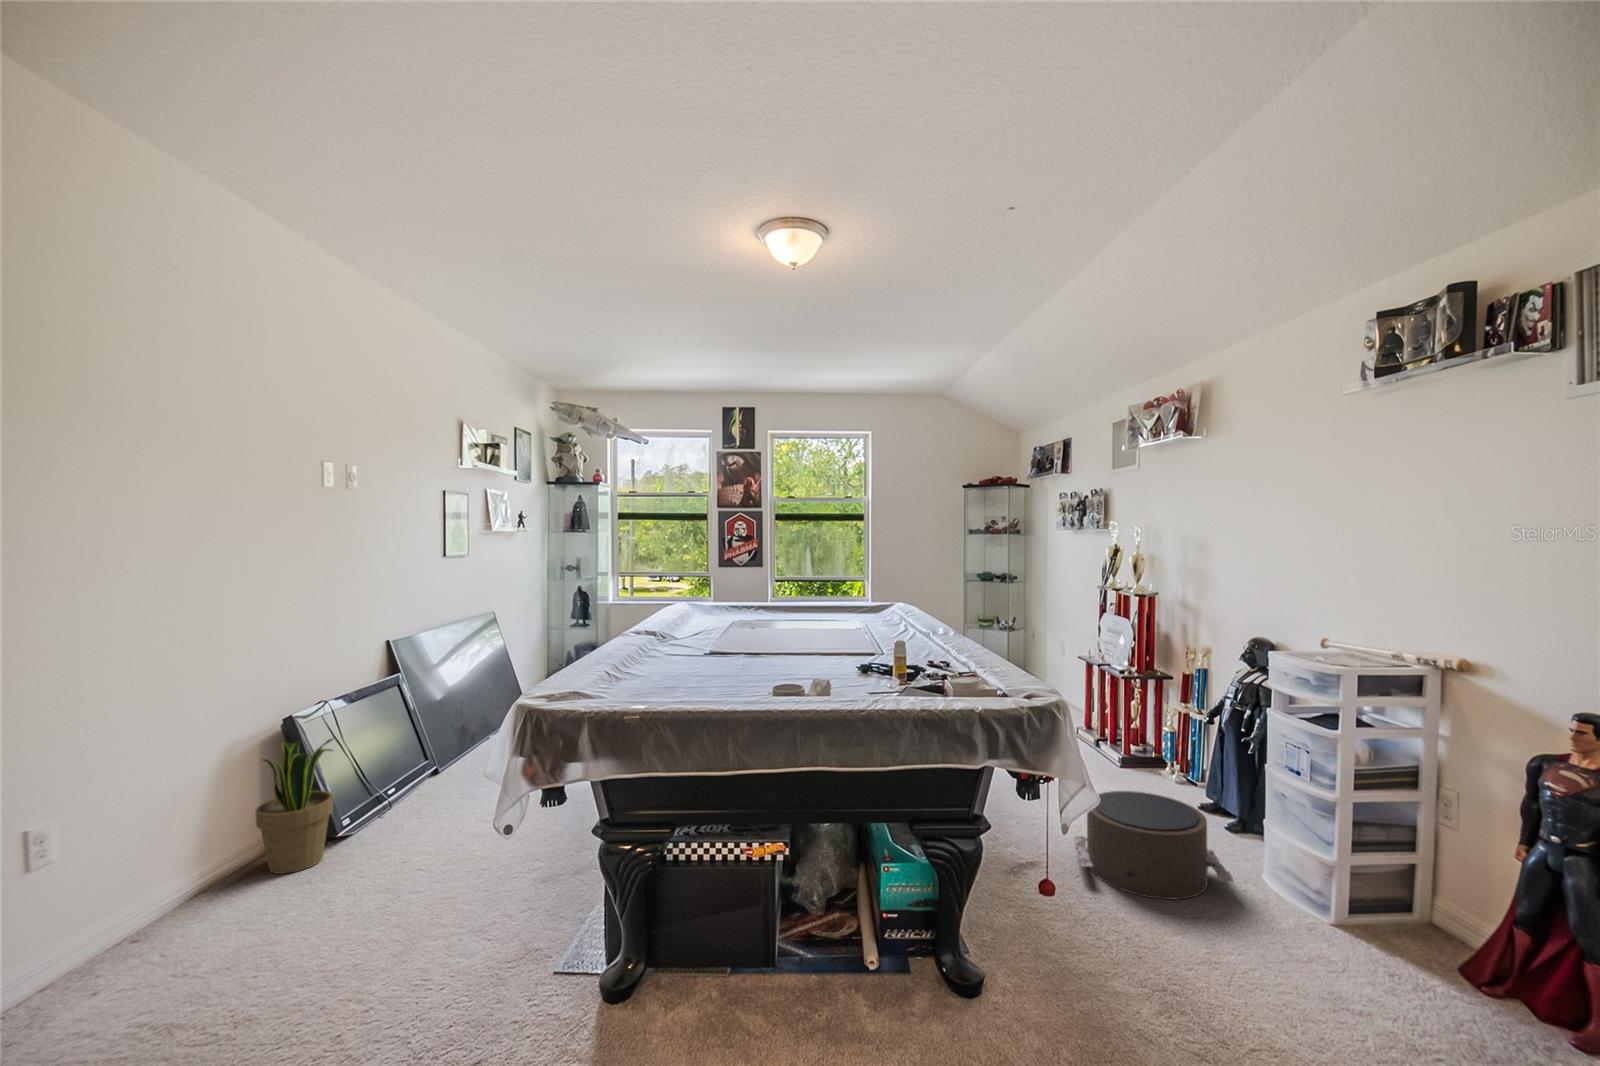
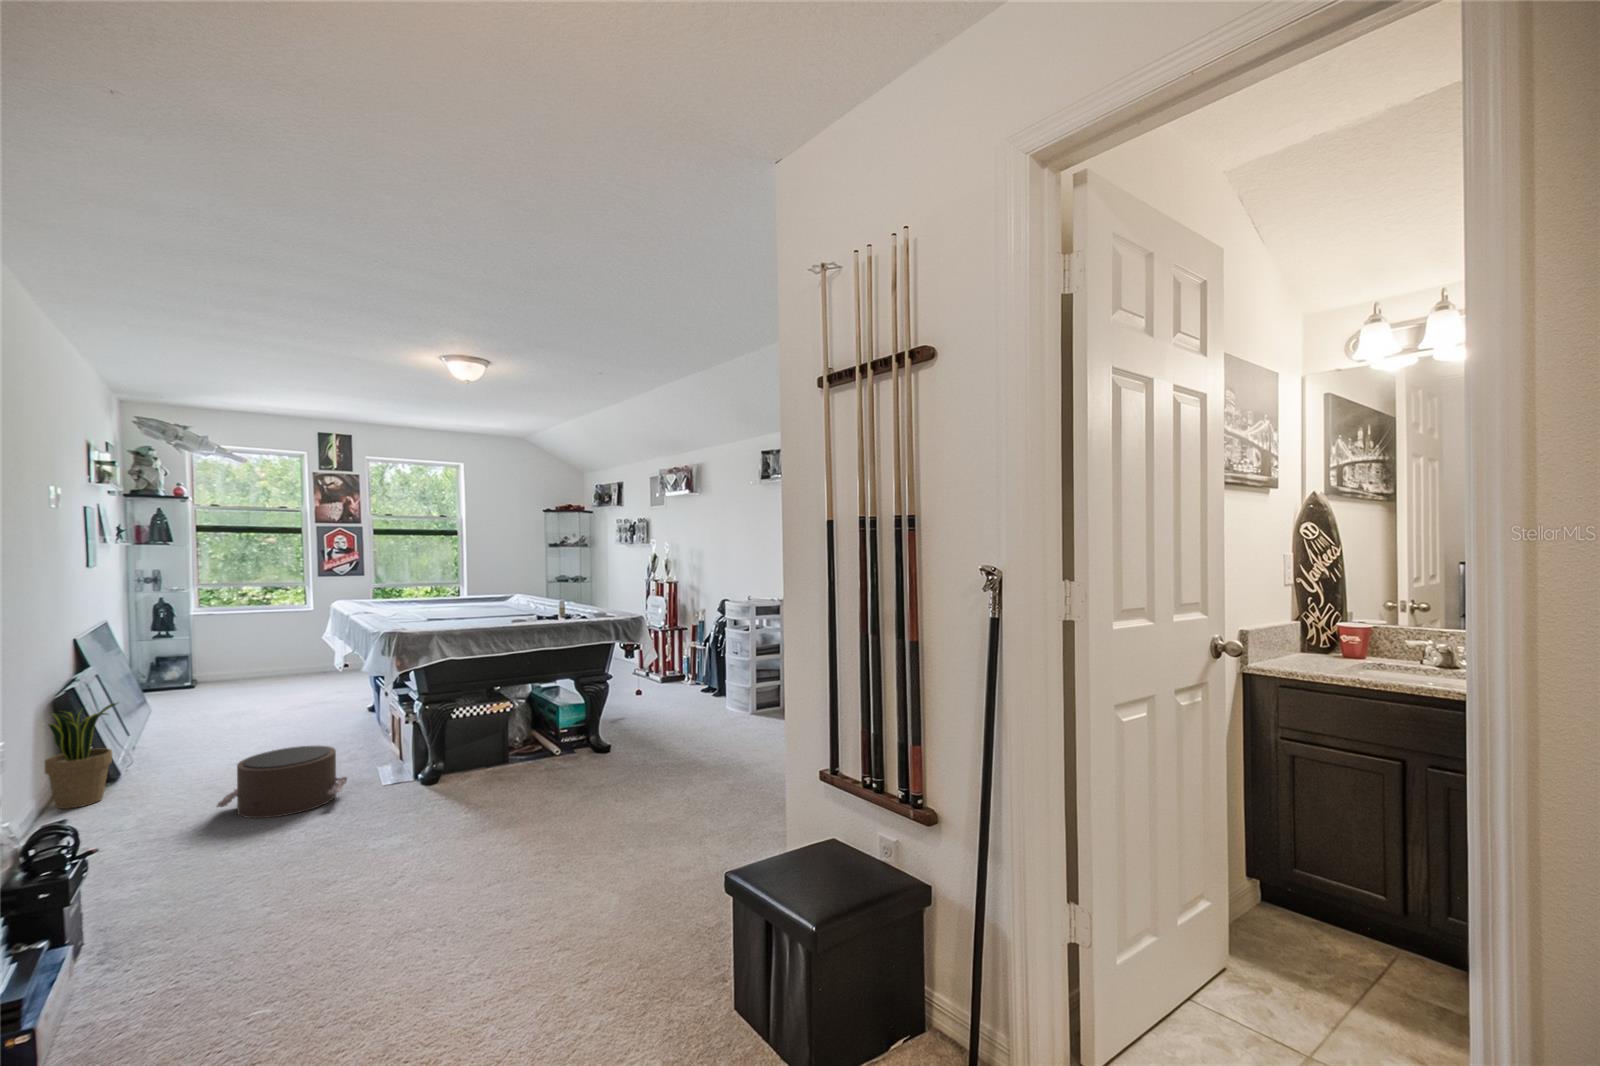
pouf: present [1074,791,1234,900] -> present [217,746,347,818]

